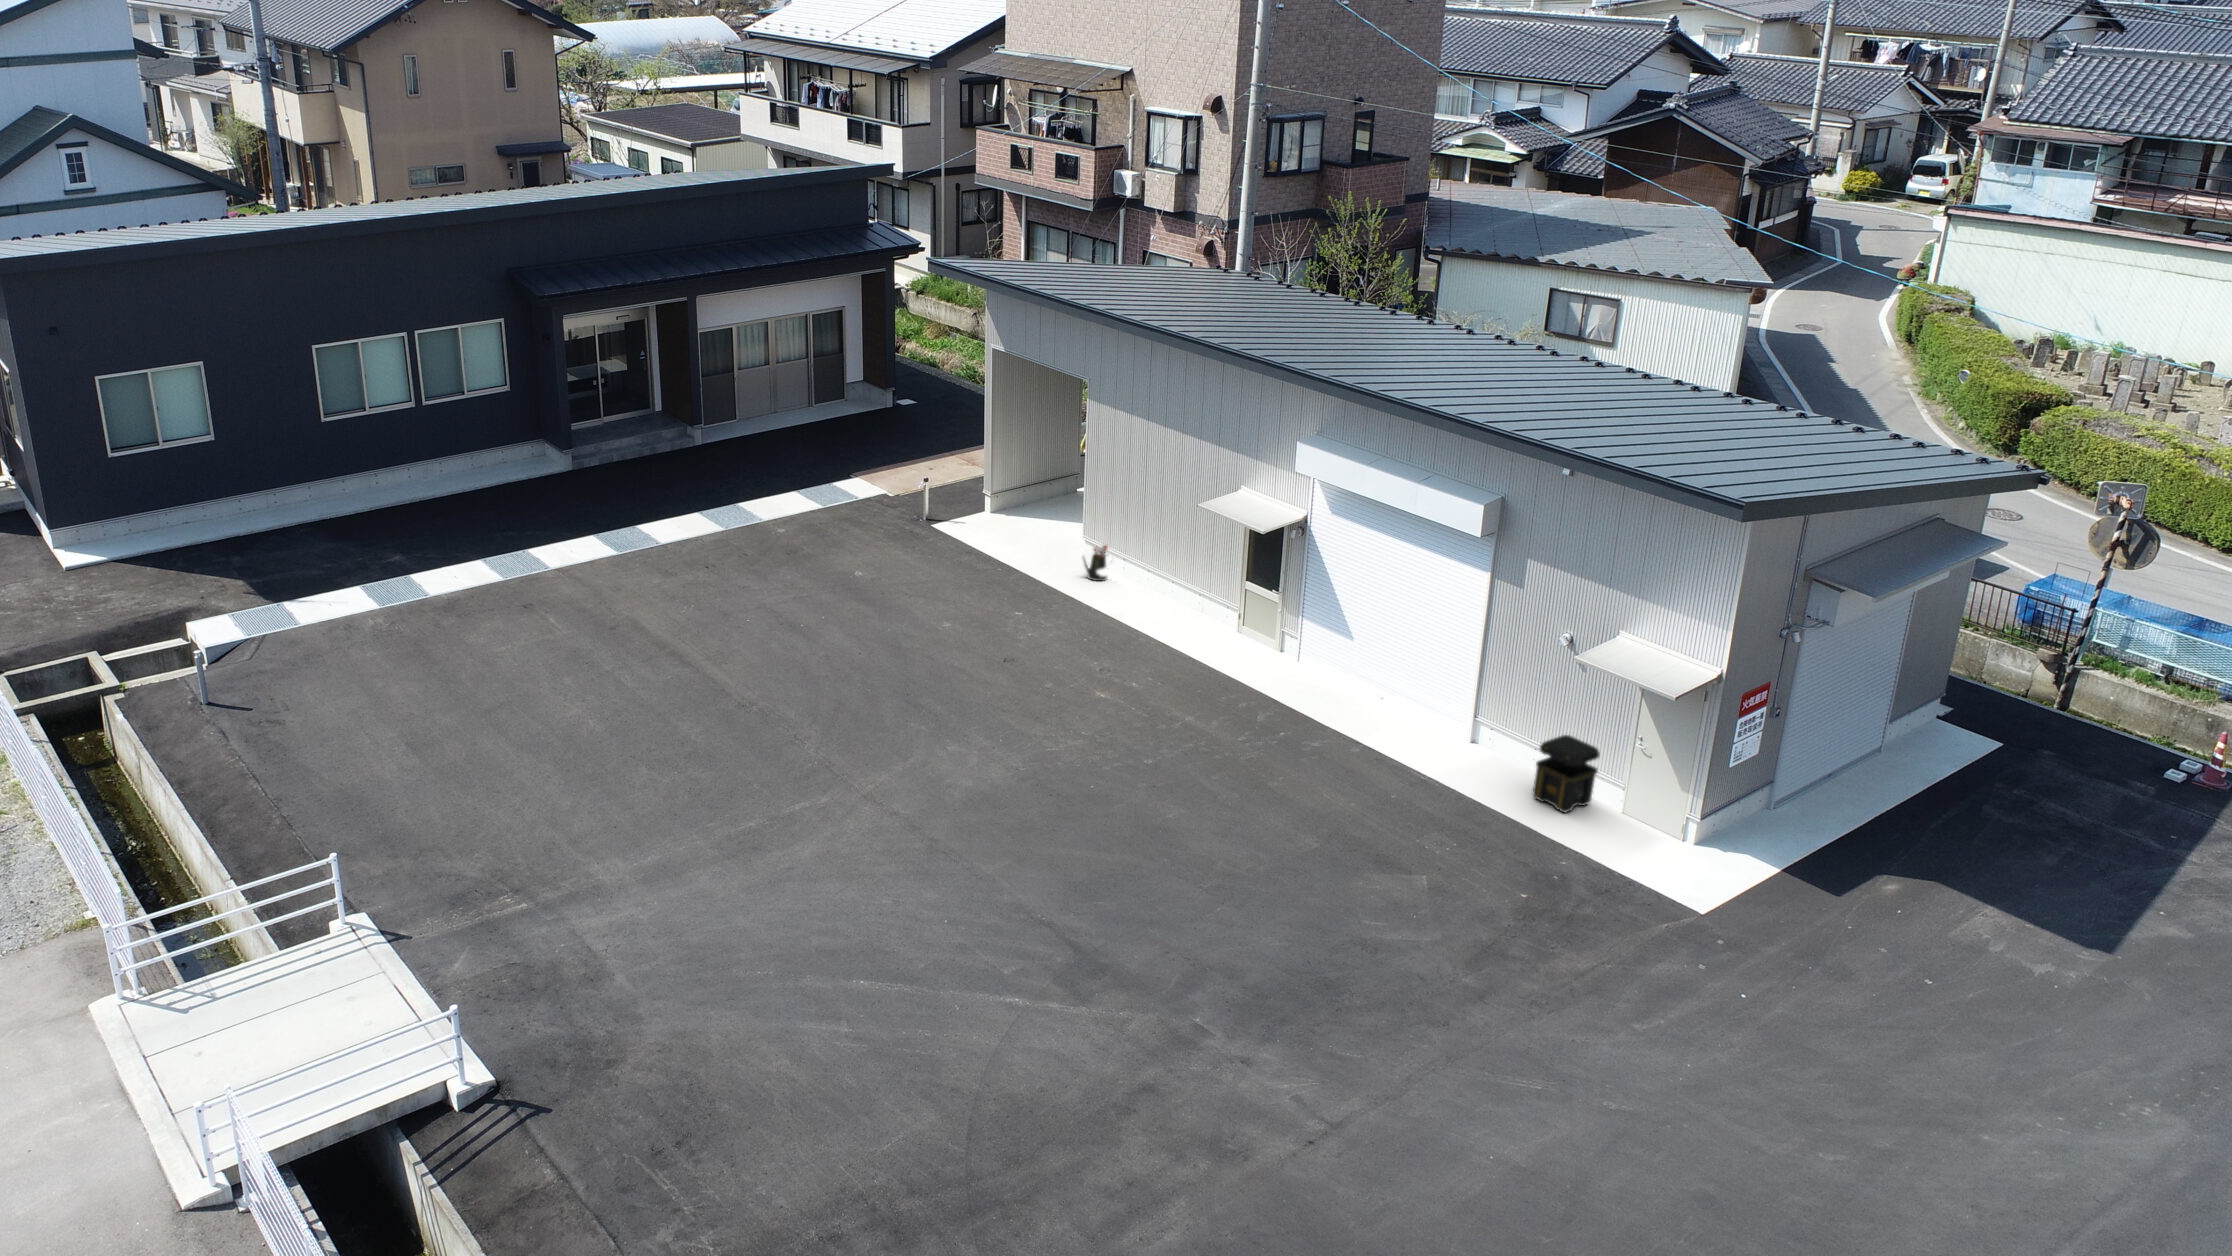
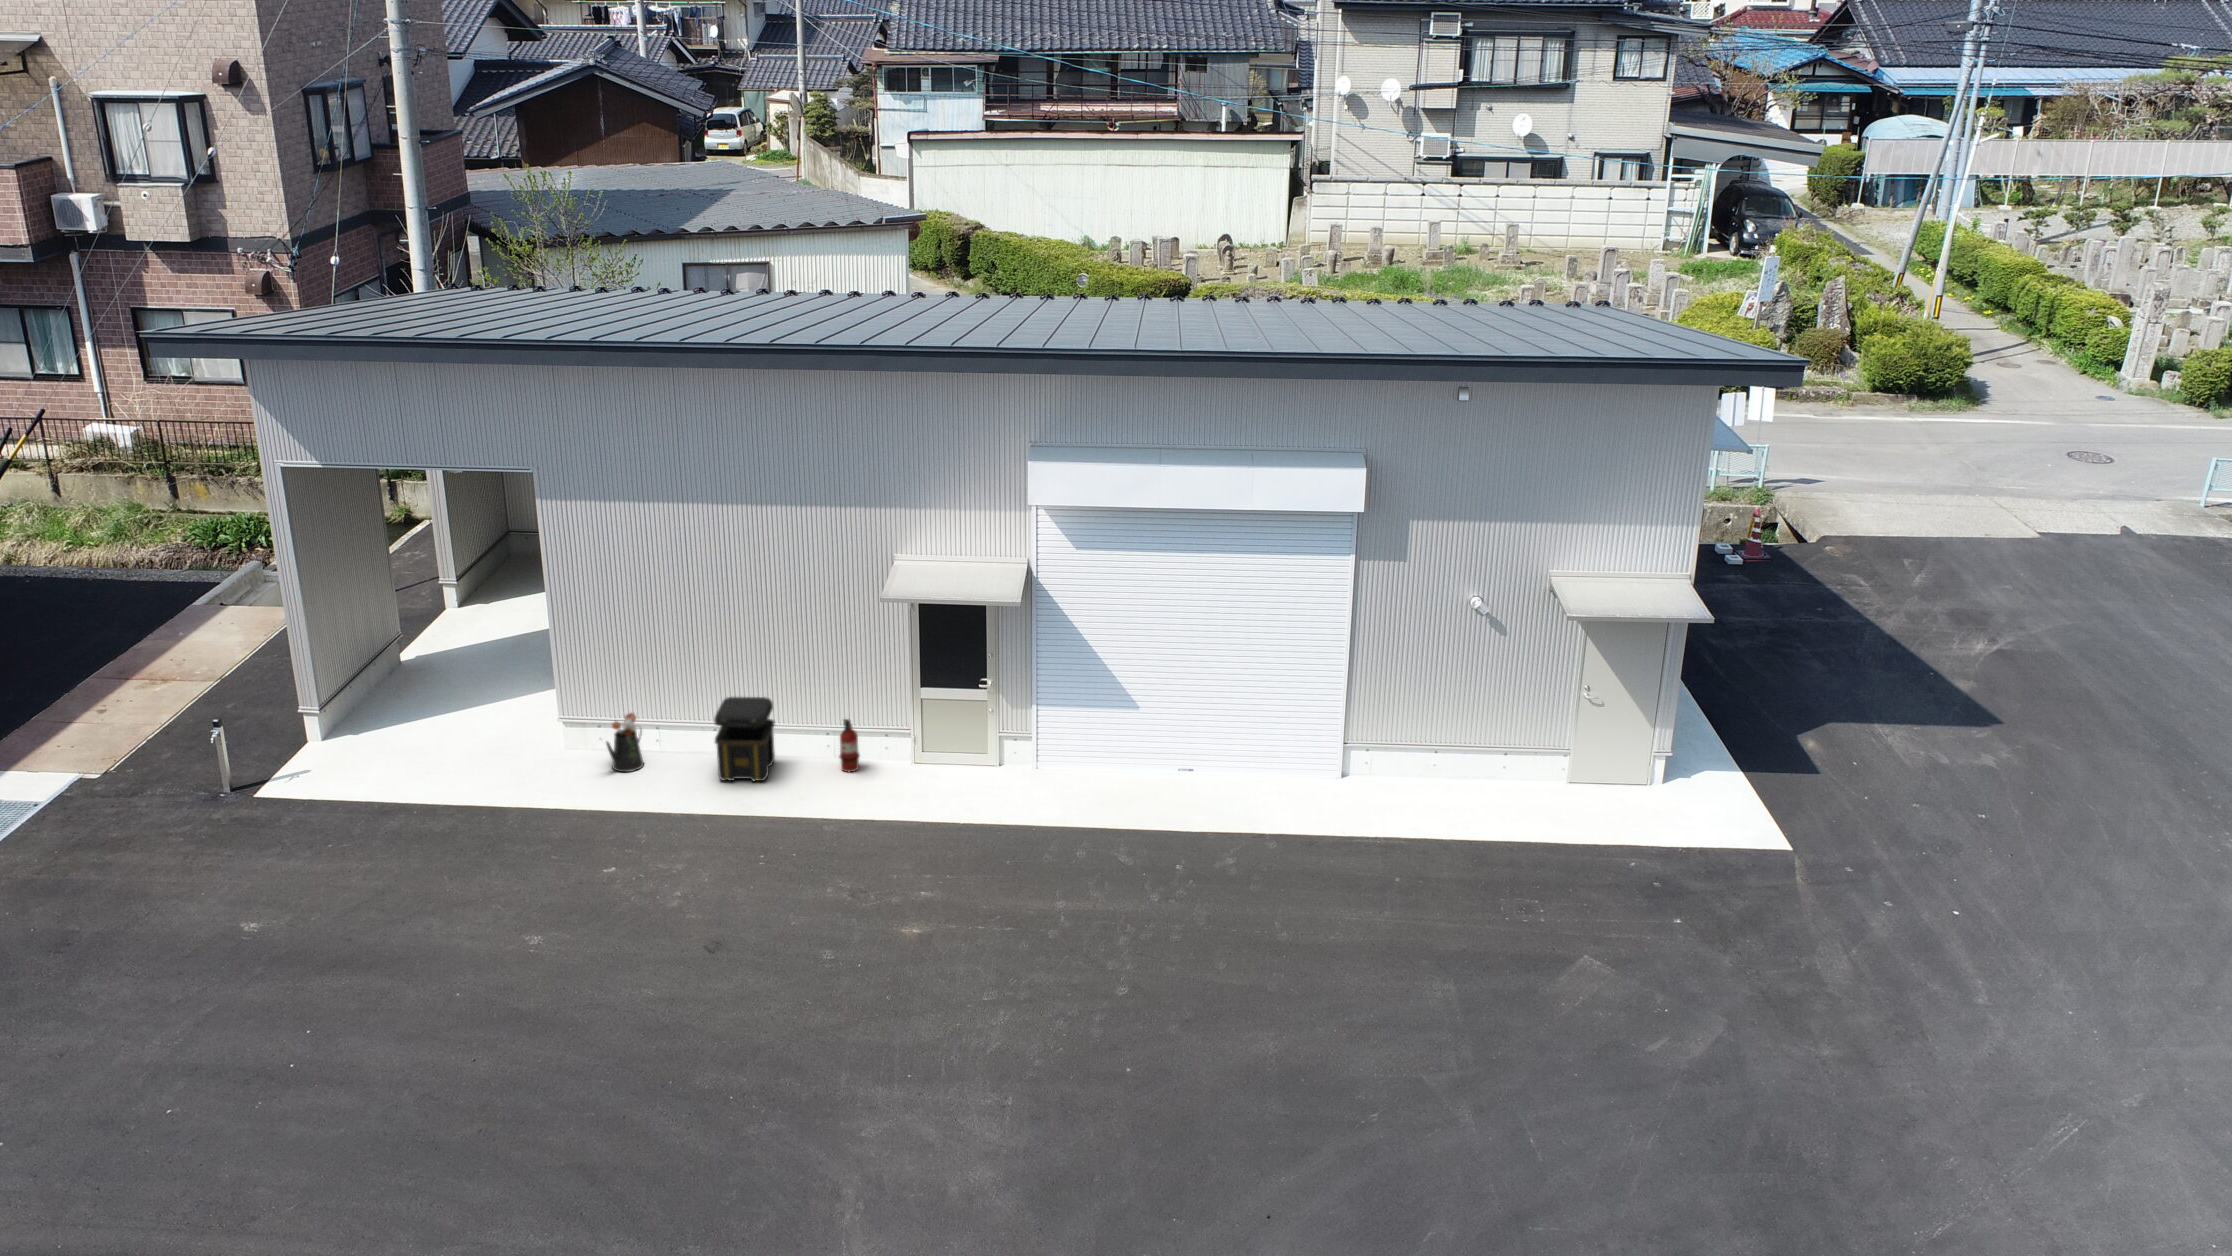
fire extinguisher: none [1191,586,1208,626] -> present [840,719,860,772]
toolbox: present [1533,735,1600,812] -> present [714,697,775,781]

